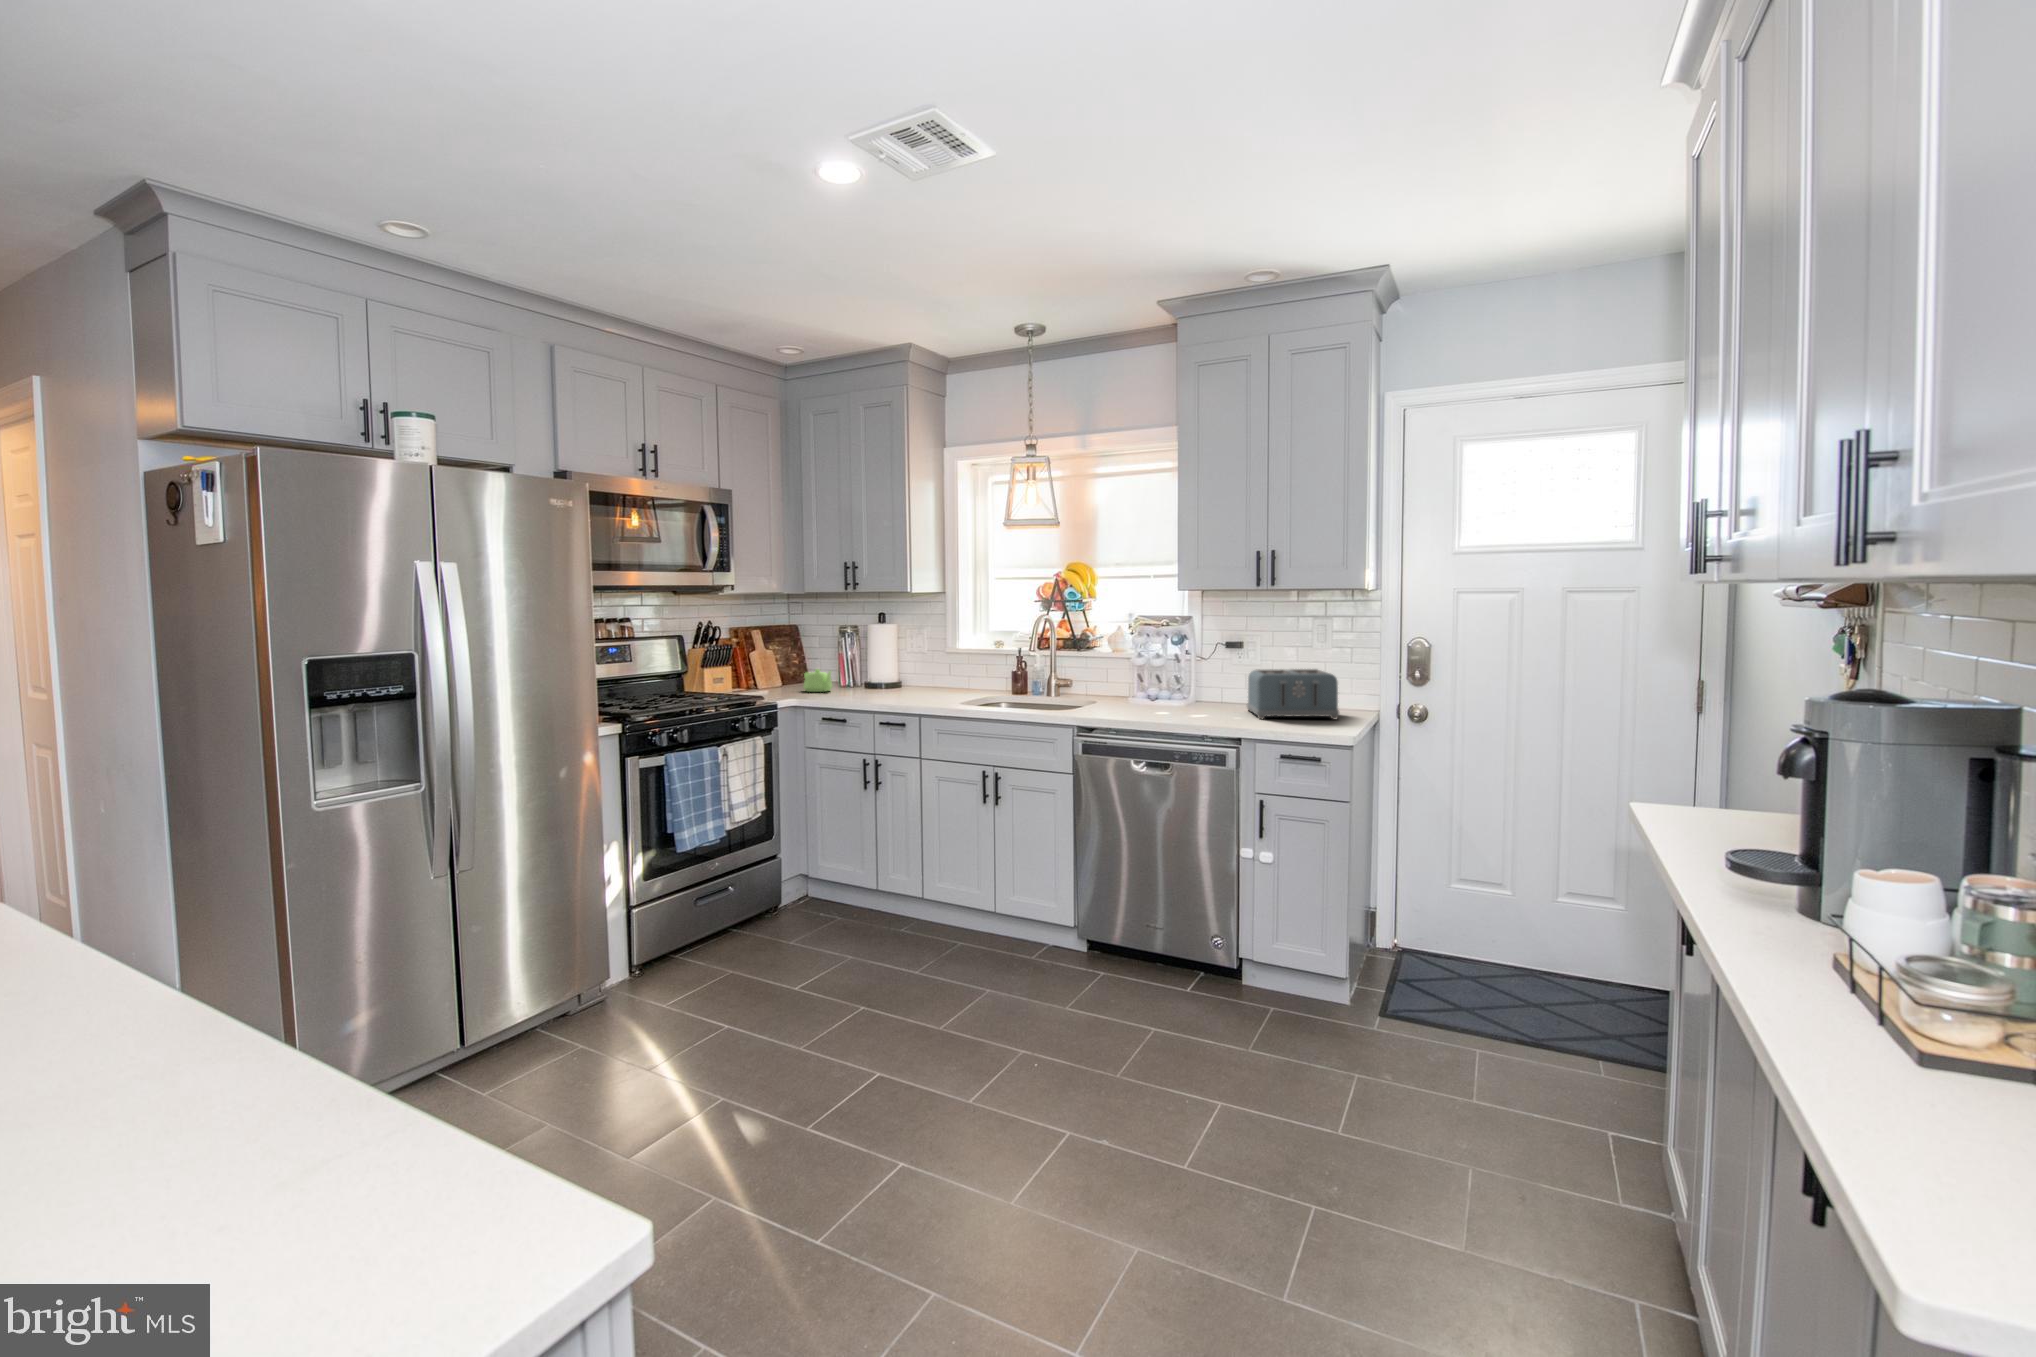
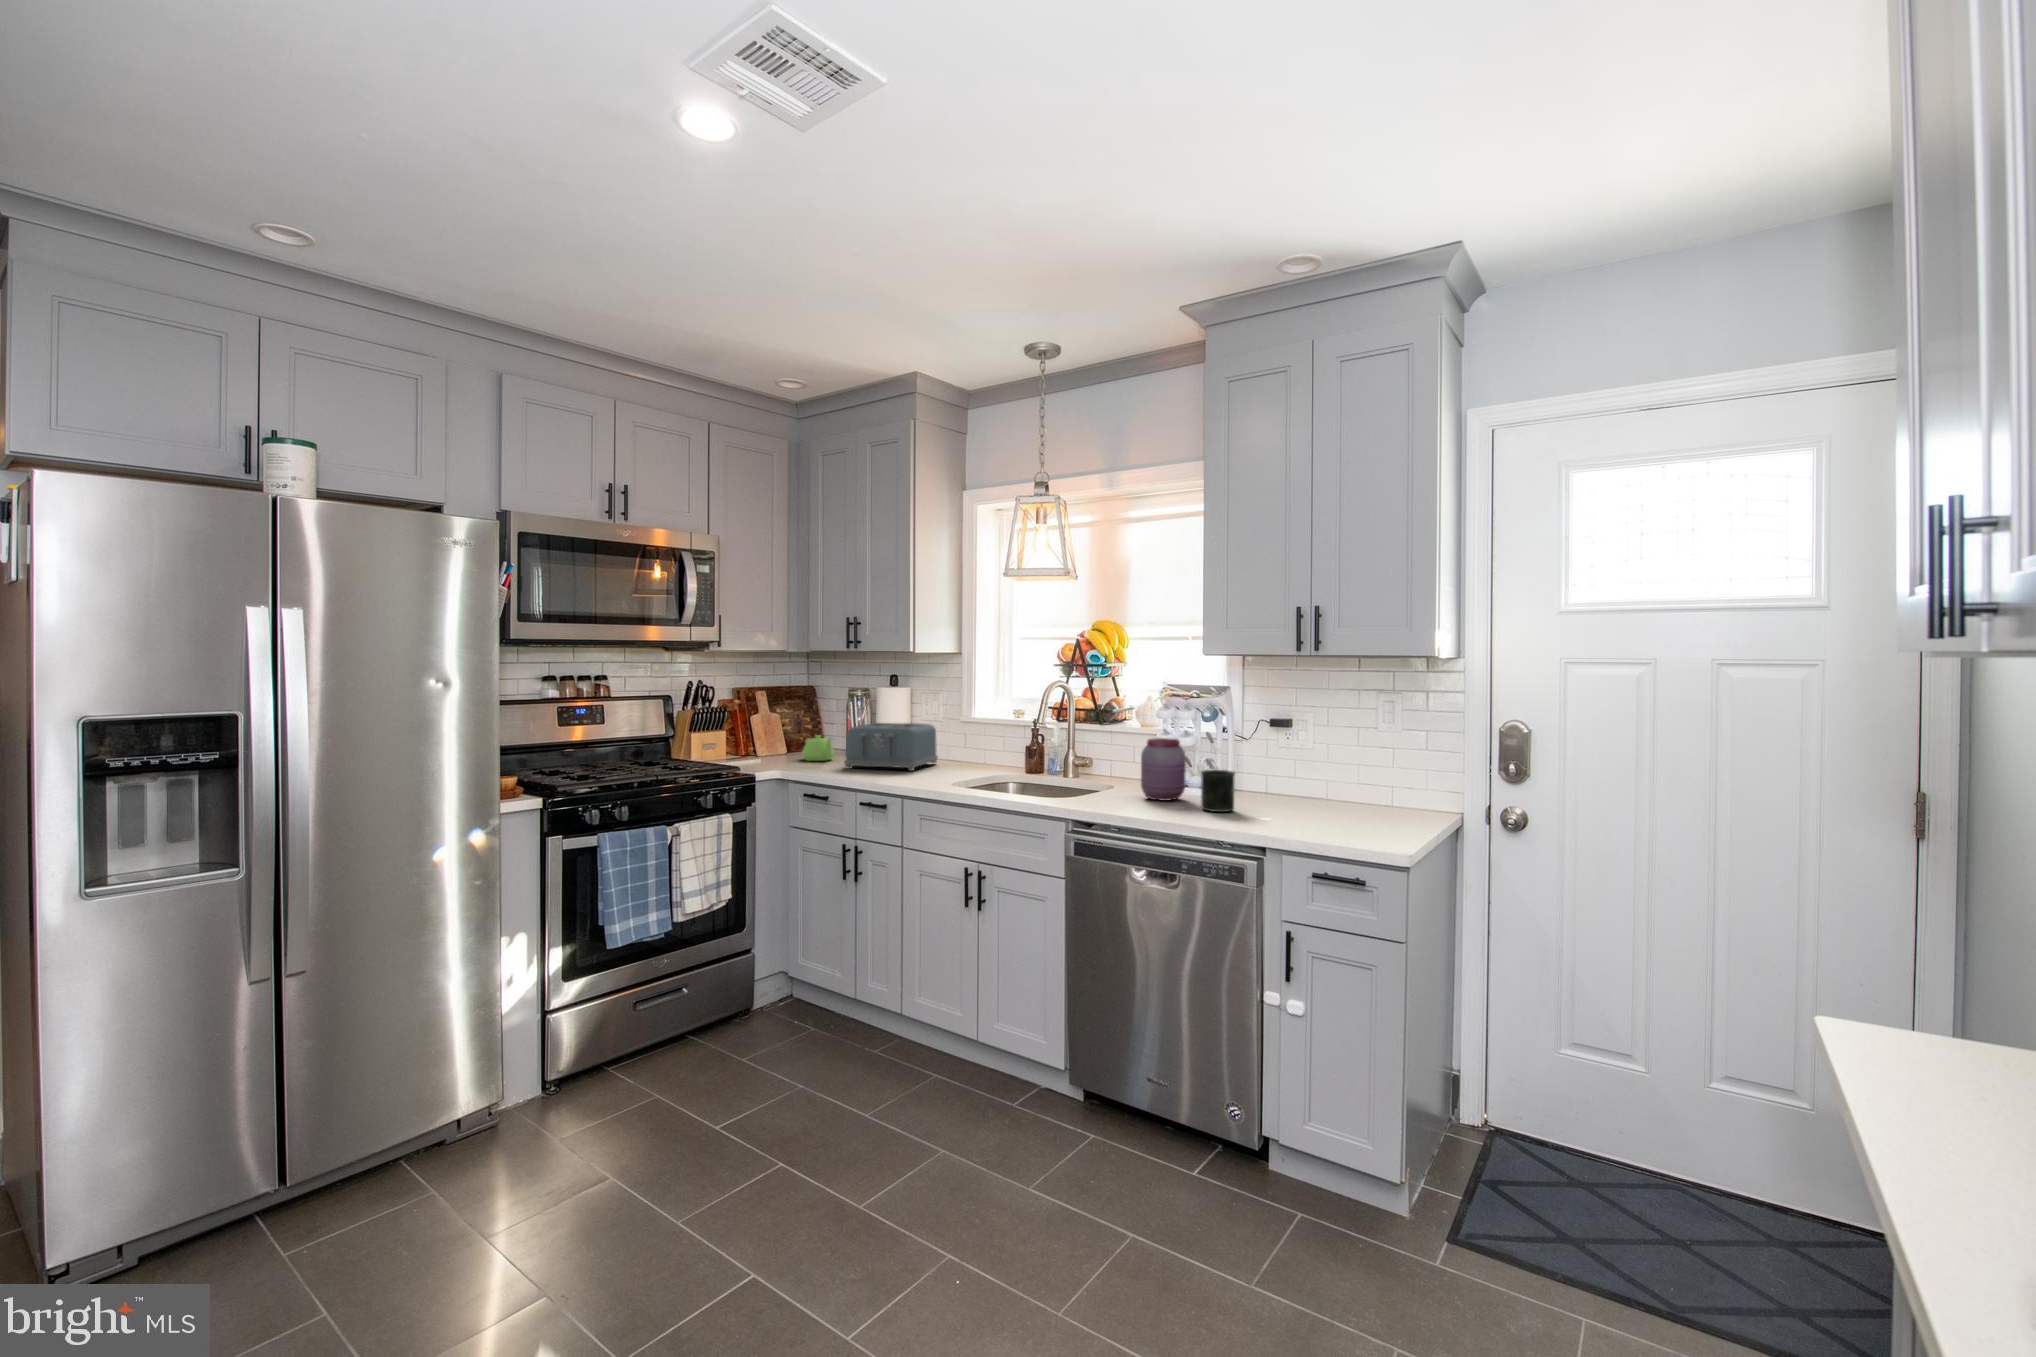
jar: none [1126,660,1162,711] -> present [1141,738,1186,801]
toaster: present [1247,669,1339,719] -> present [844,723,938,771]
mug: none [1179,683,1208,716] -> present [1201,770,1235,812]

